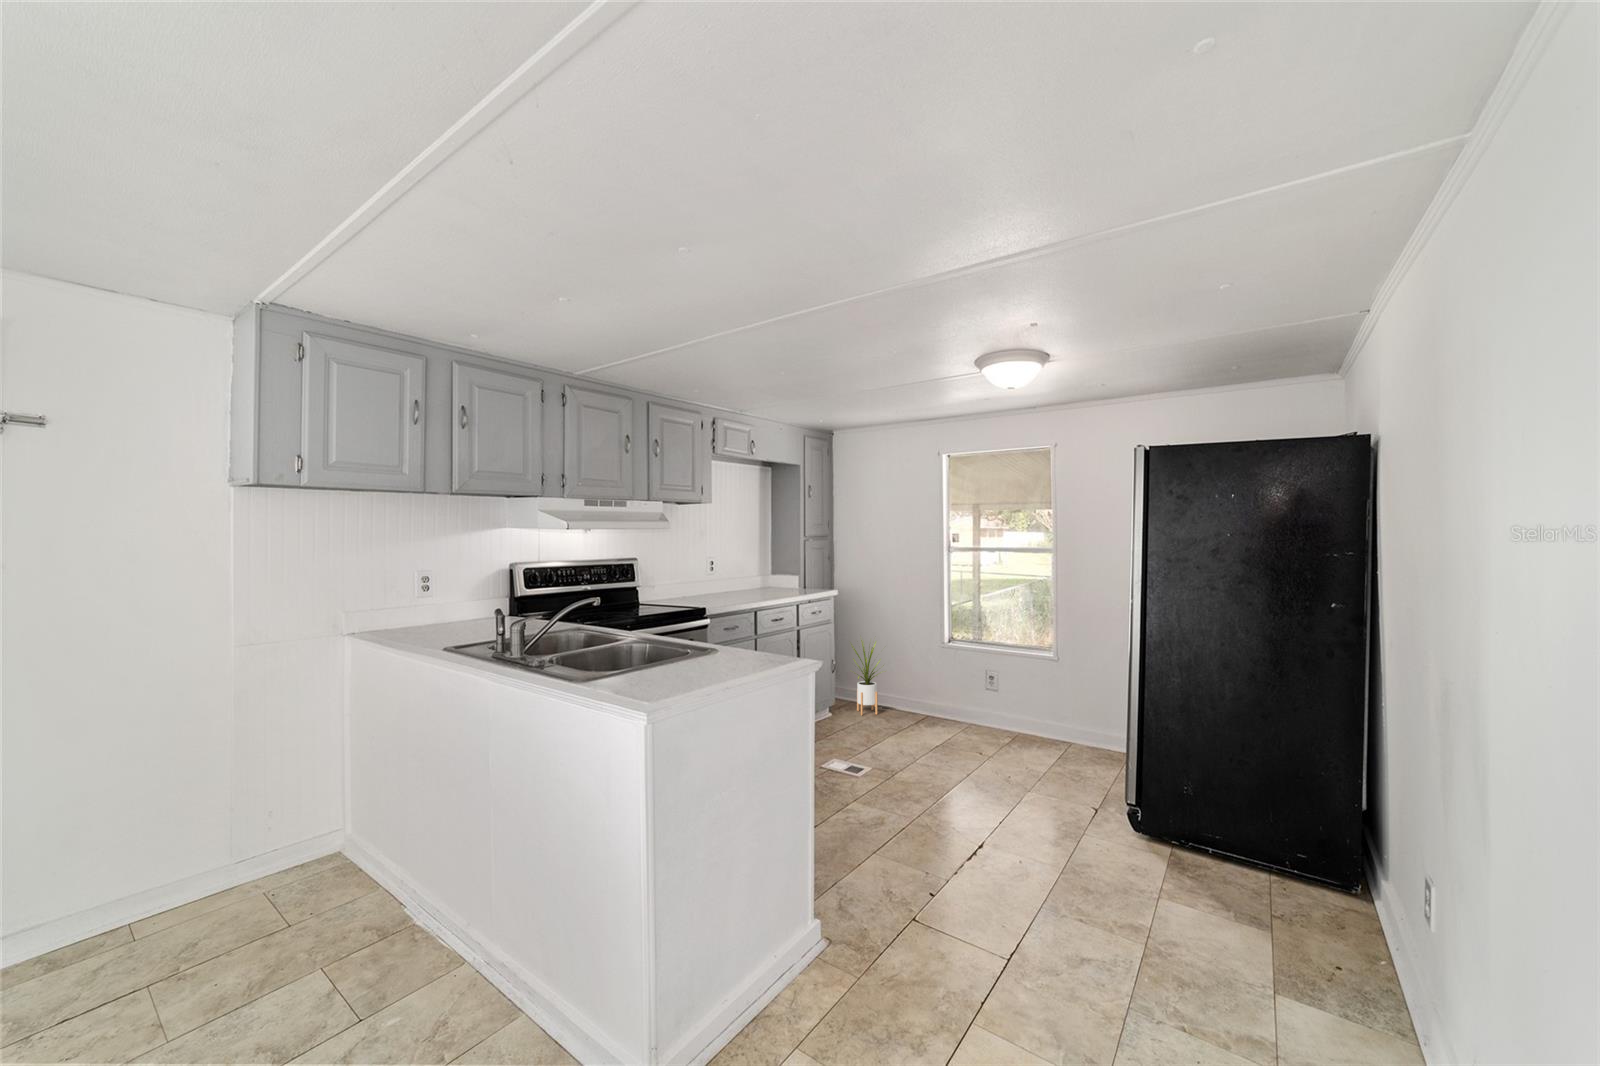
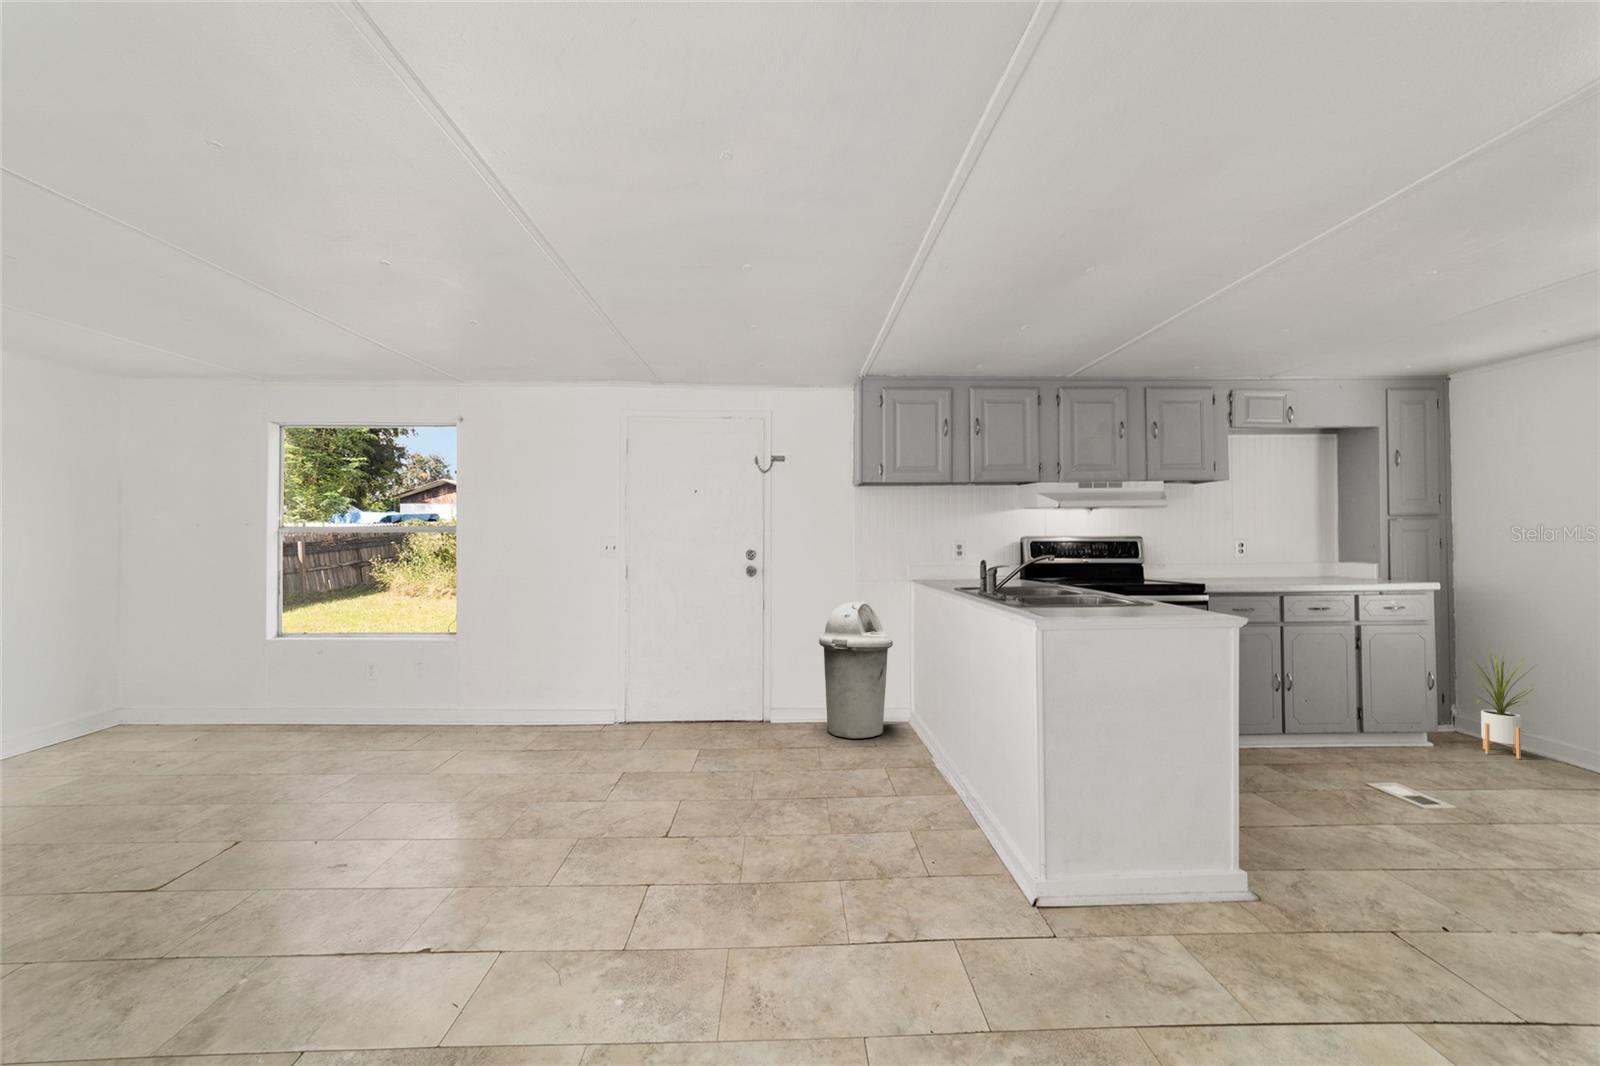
trash can: none [147,684,319,940] -> present [819,601,893,738]

